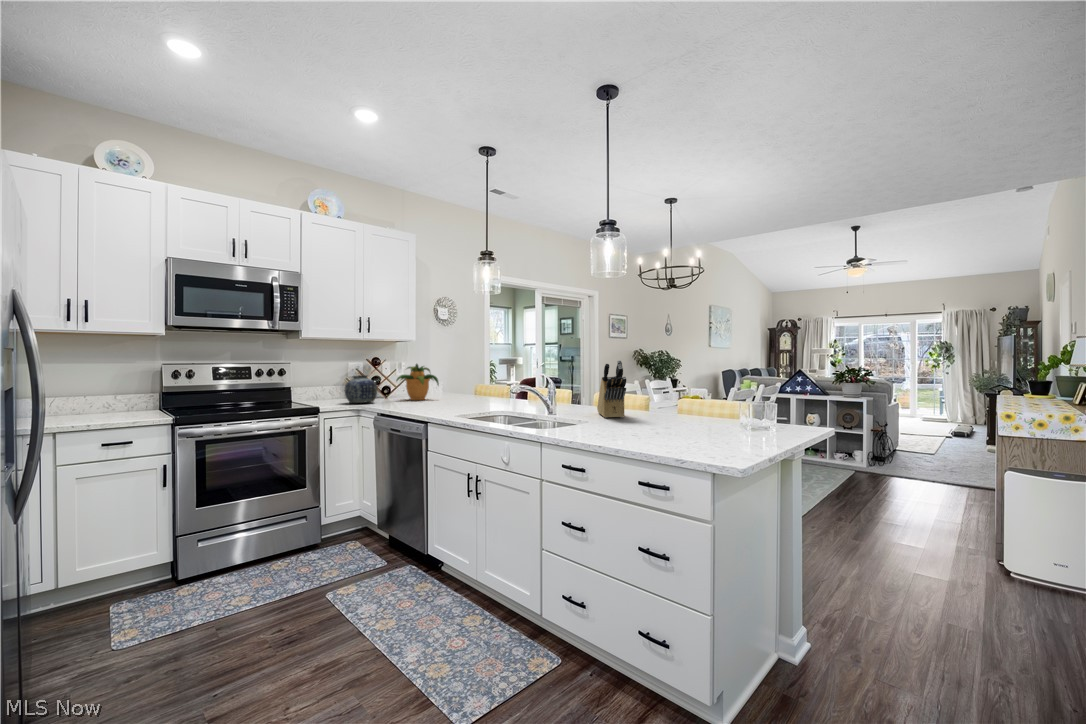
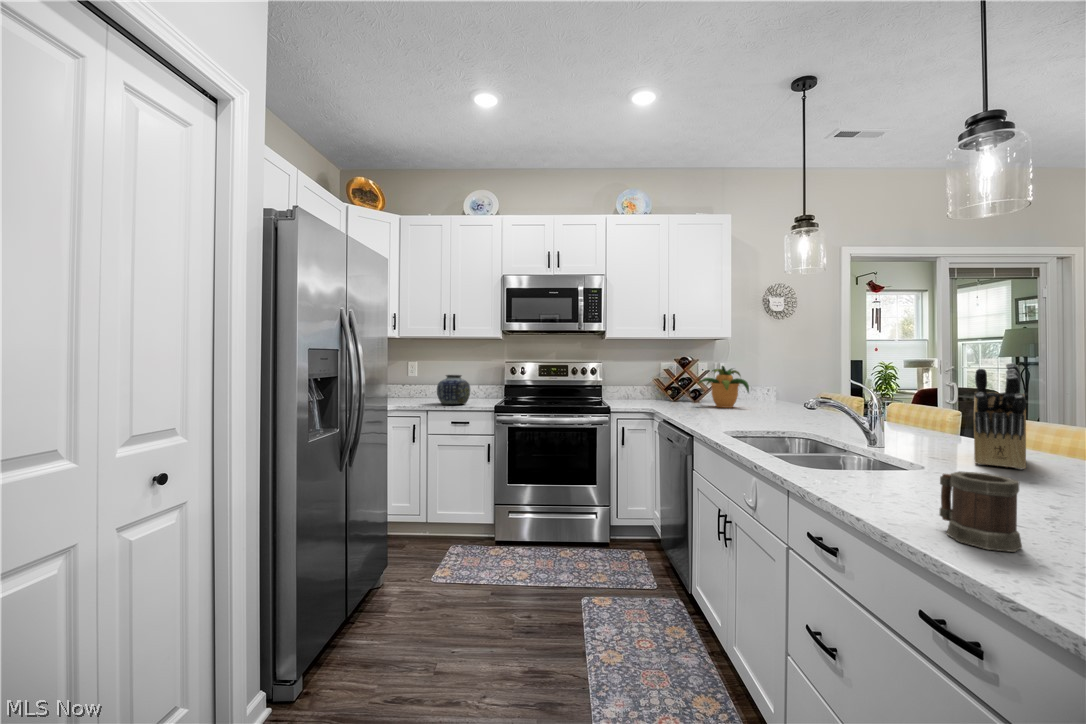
vase: present [345,375,378,403] -> present [437,375,470,404]
mug: none [629,414,660,448] -> present [939,471,1022,552]

